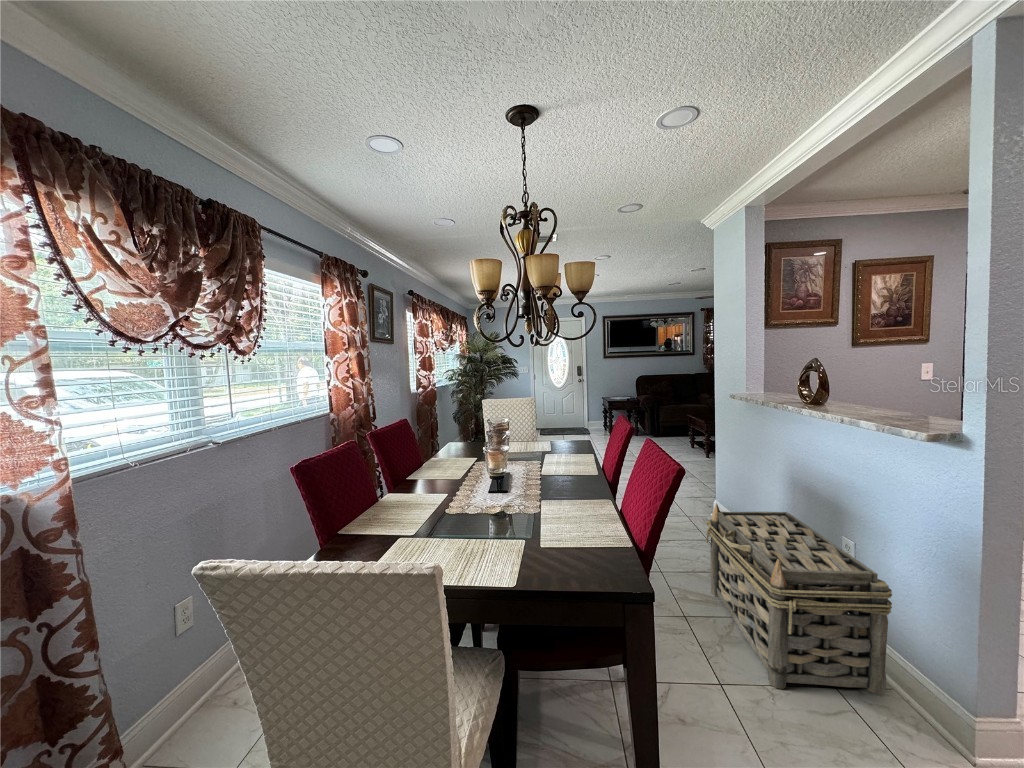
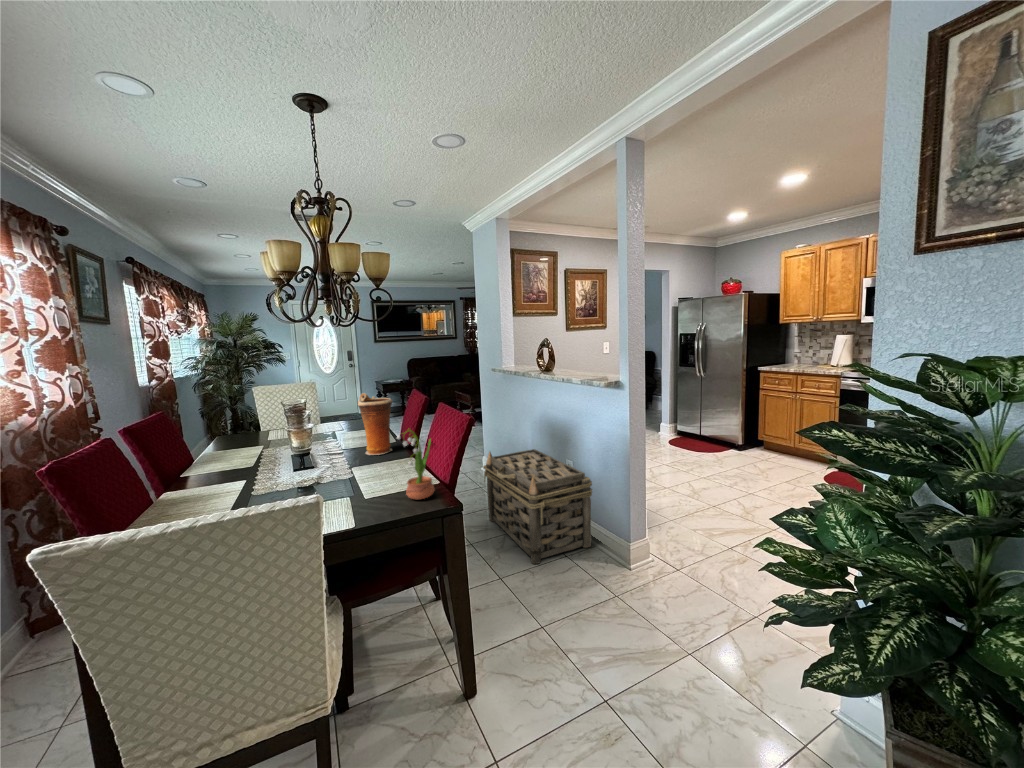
vase: none [551,419,589,491] -> present [358,393,393,455]
potted flower: none [569,477,614,571] -> present [397,430,434,500]

